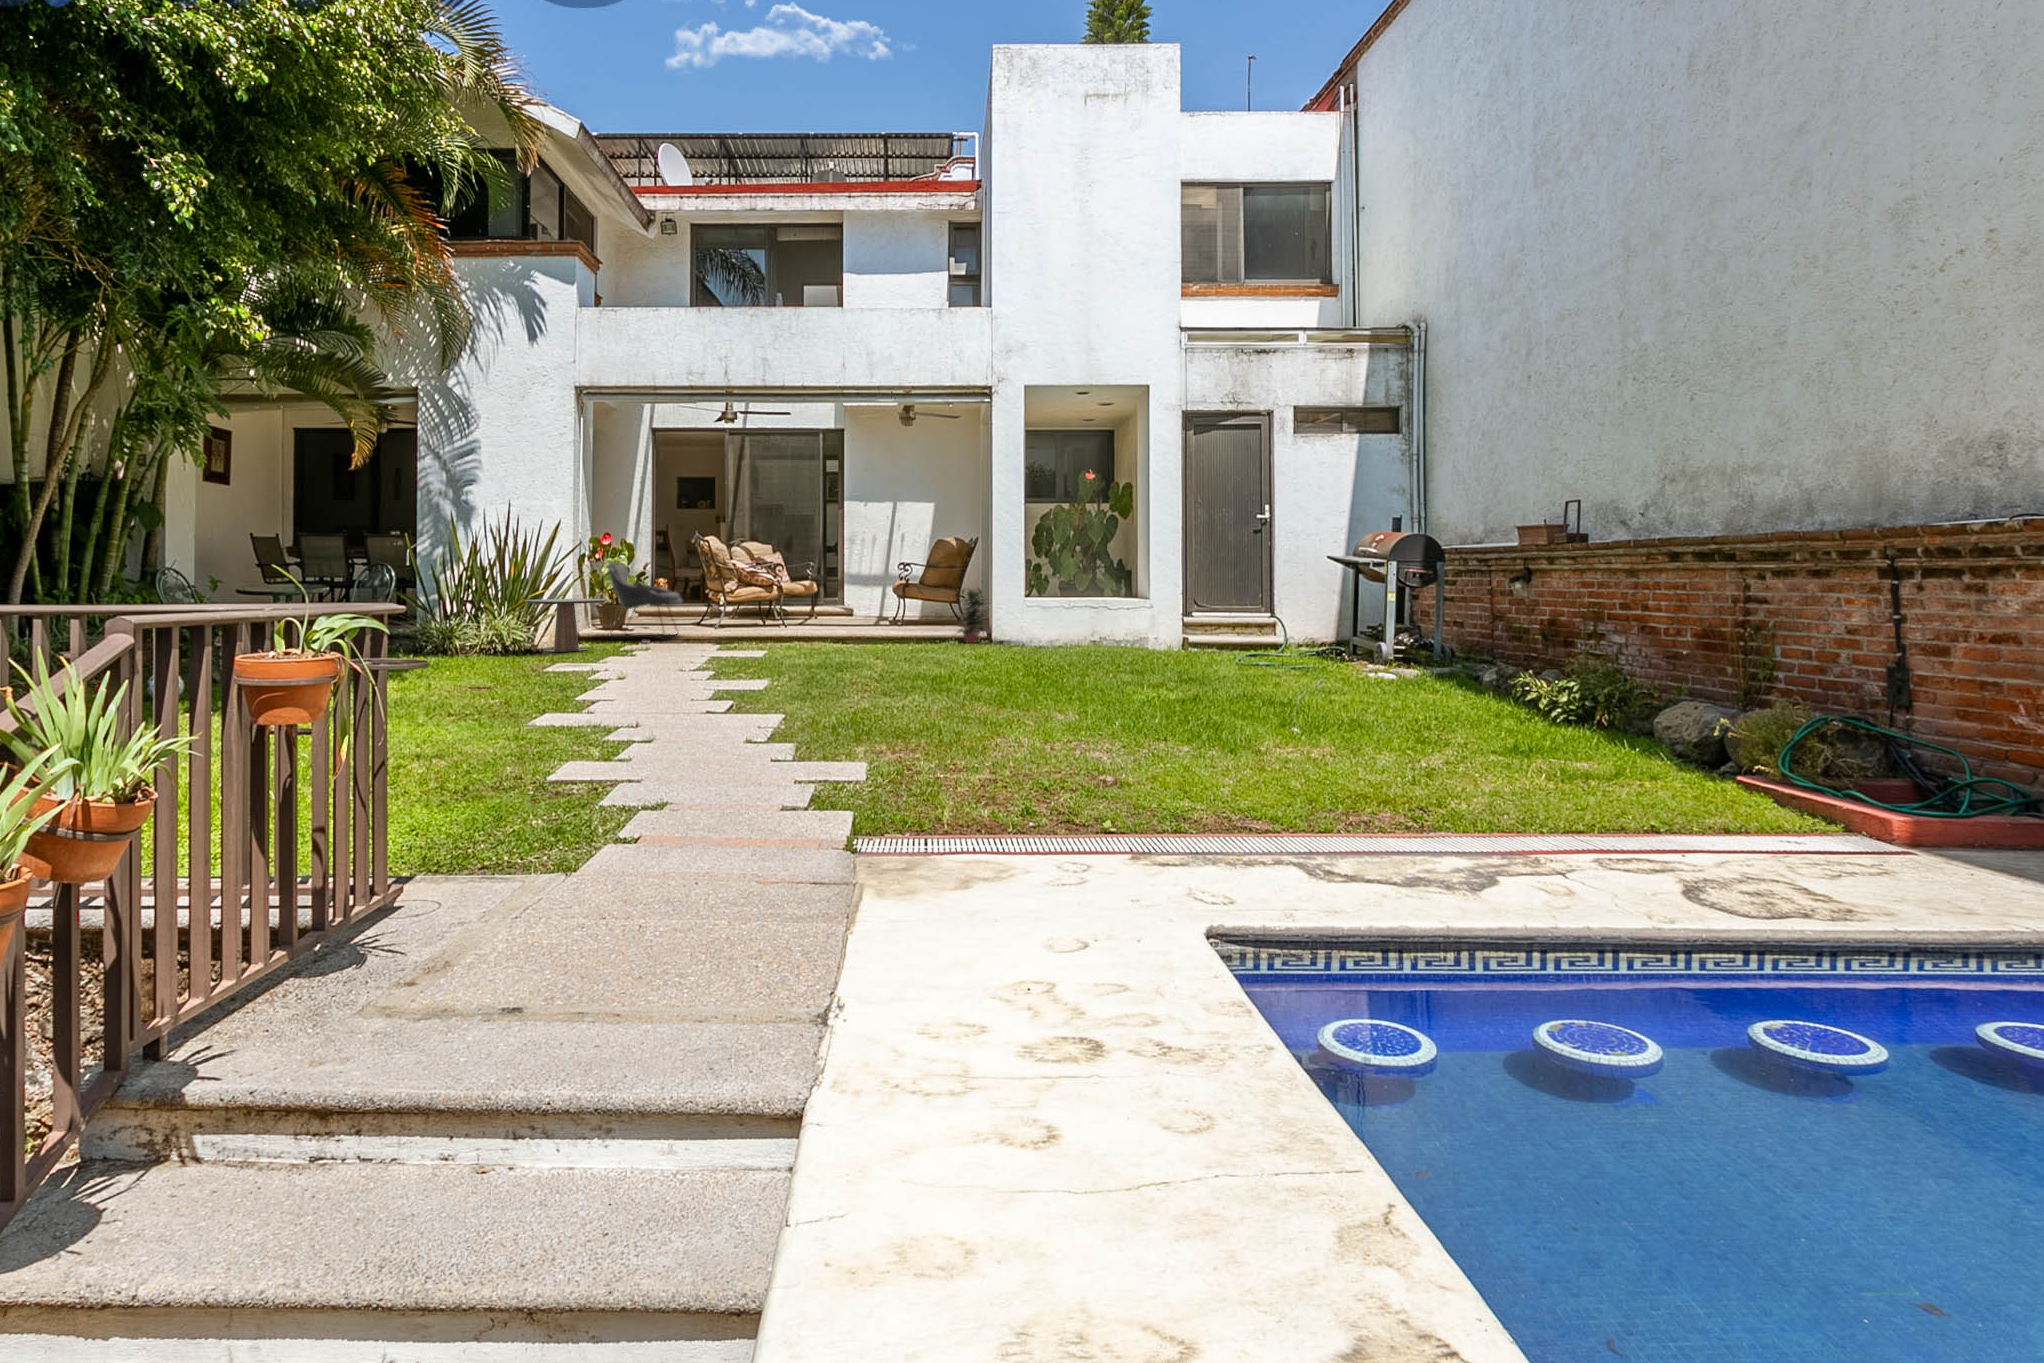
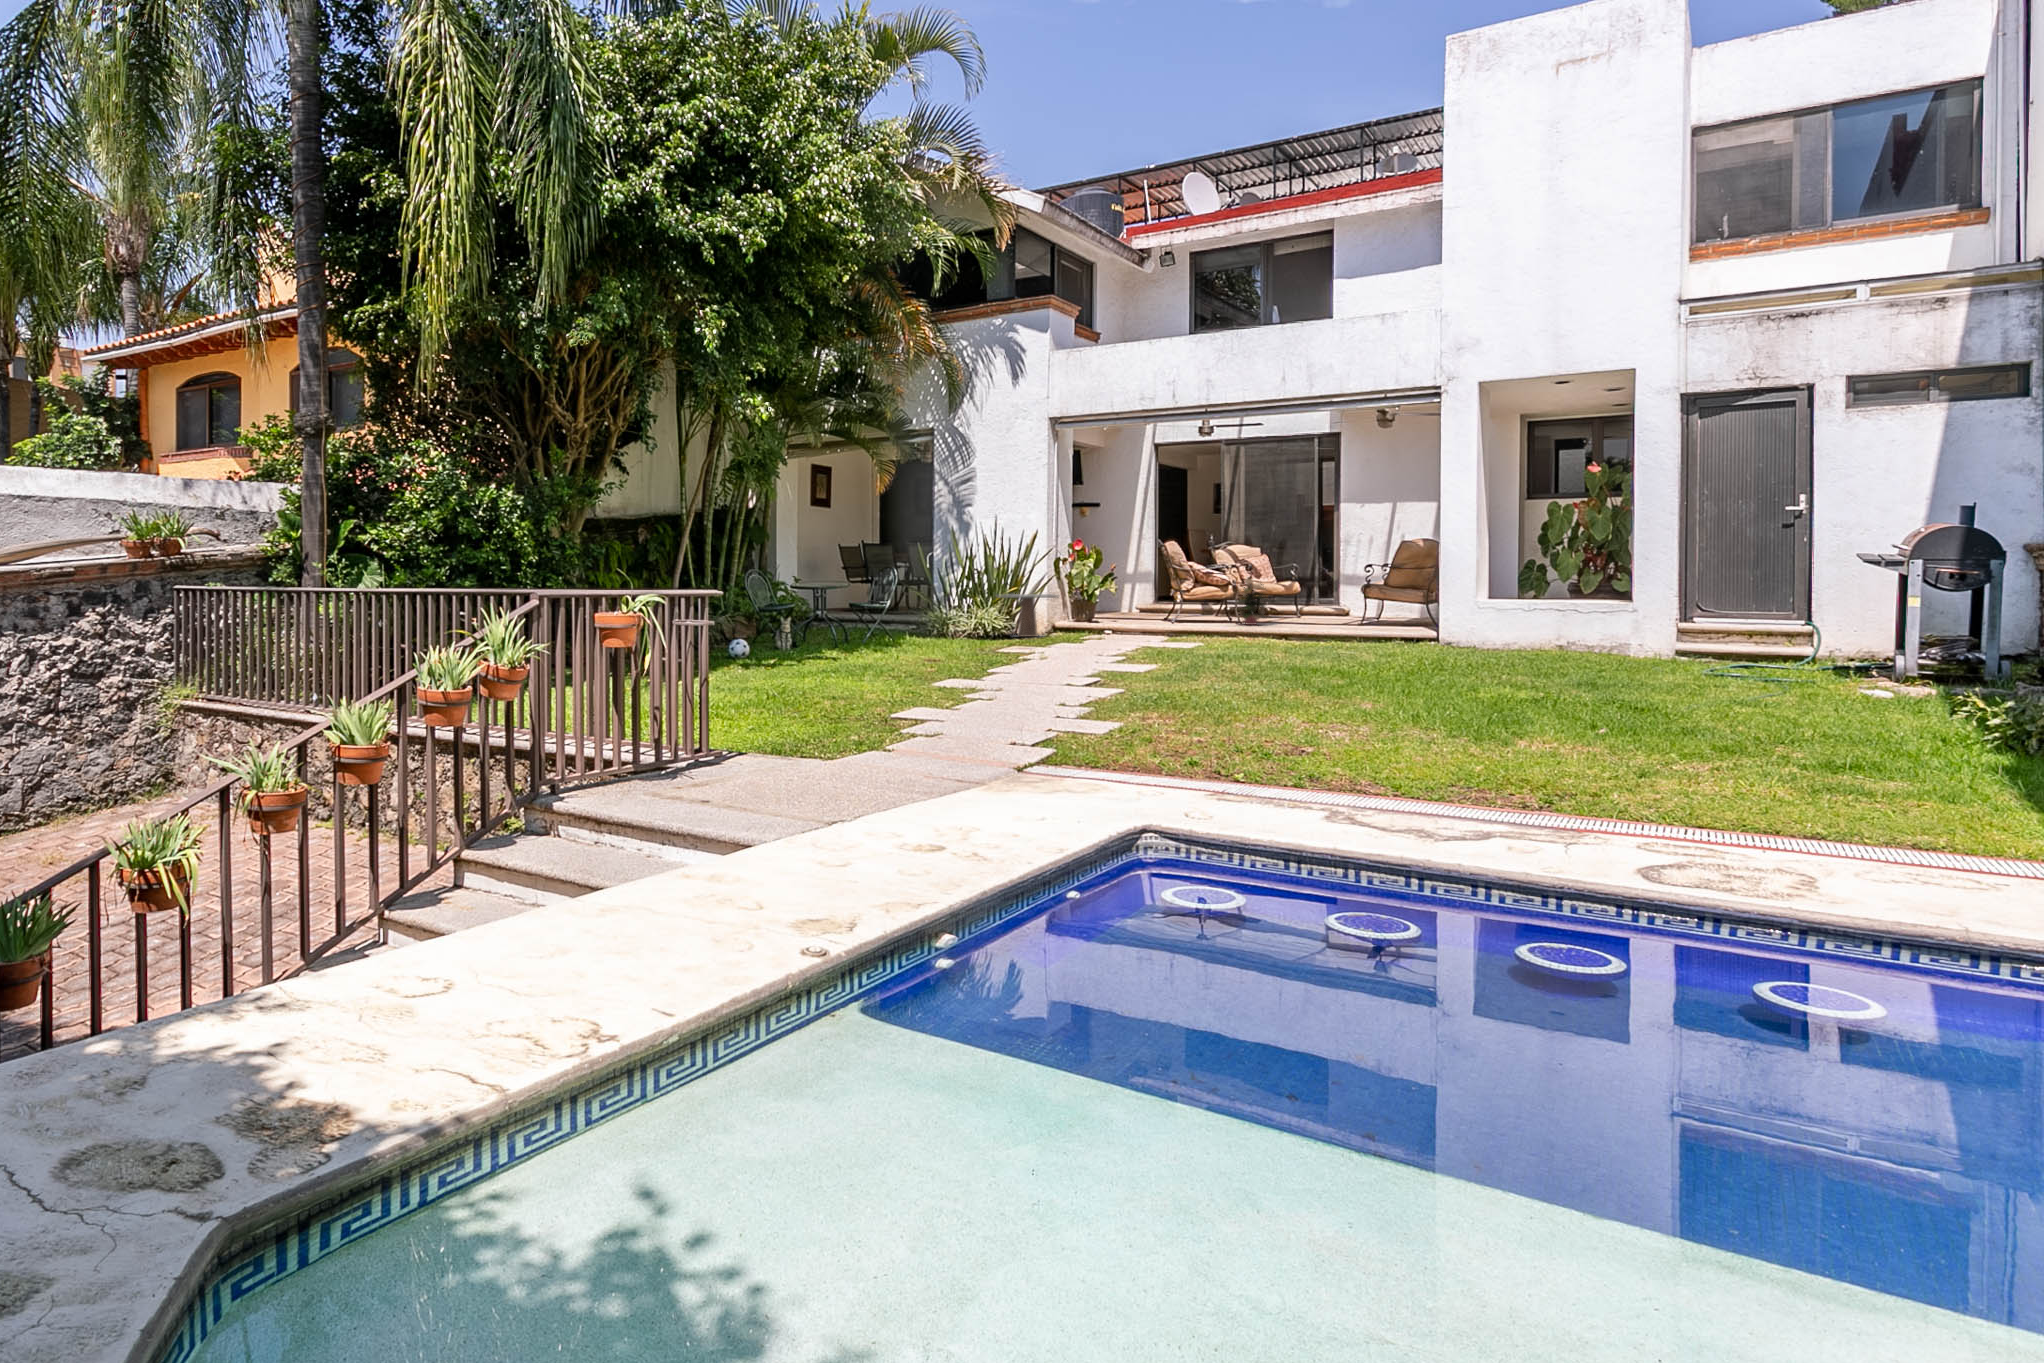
lounge chair: present [608,562,682,639] -> none [1074,563,1143,630]
decorative plant: present [955,588,991,643] -> present [1237,579,1265,625]

